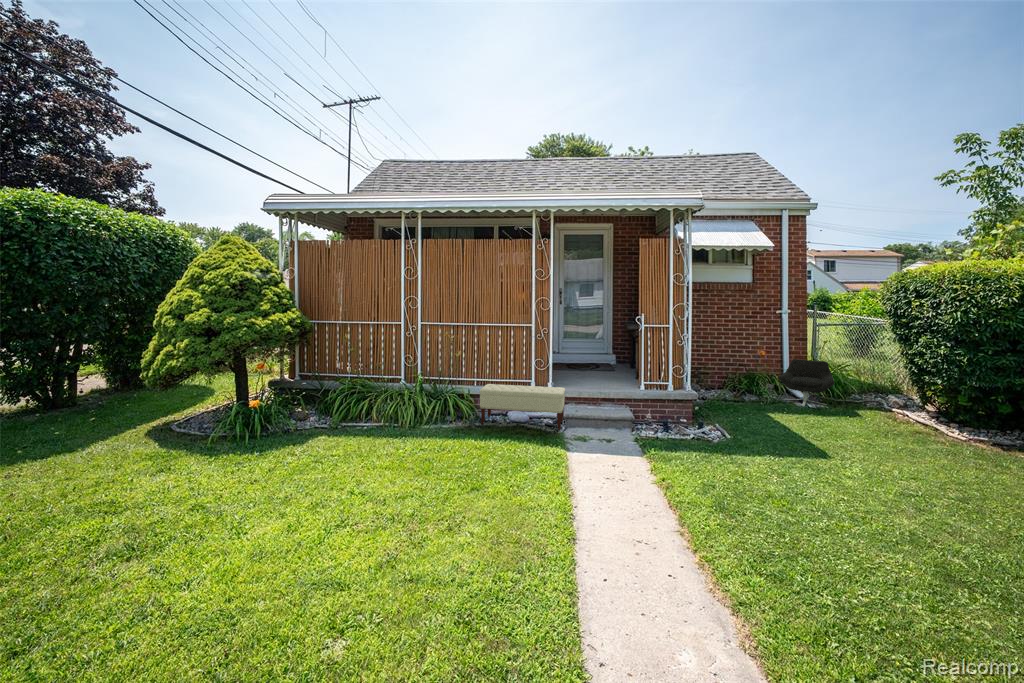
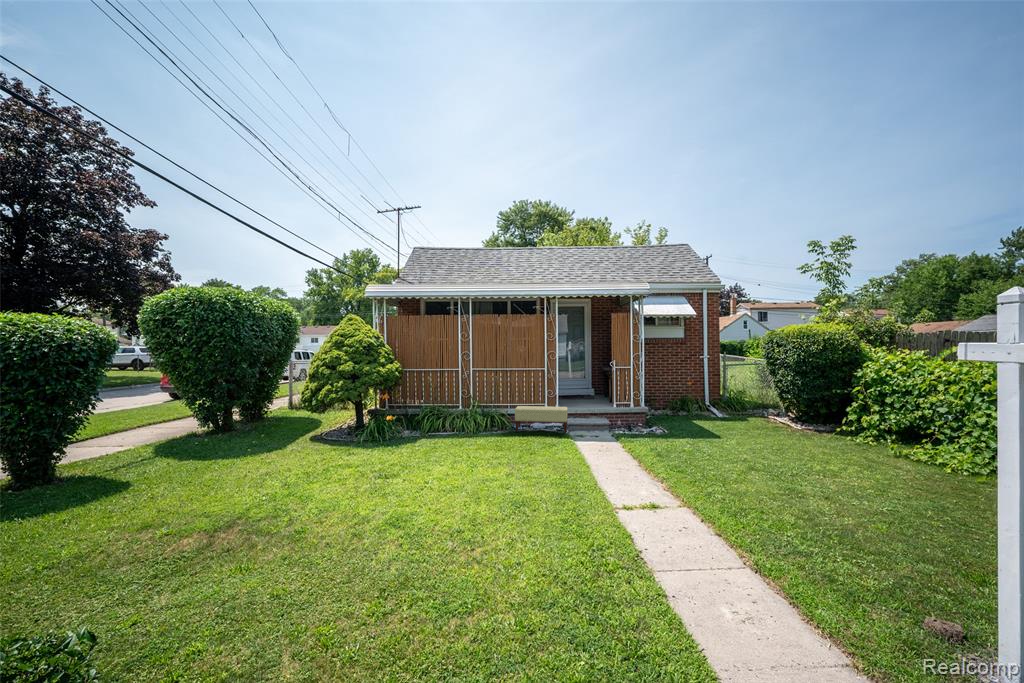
lounge chair: present [779,359,834,406] -> none [706,387,741,417]

